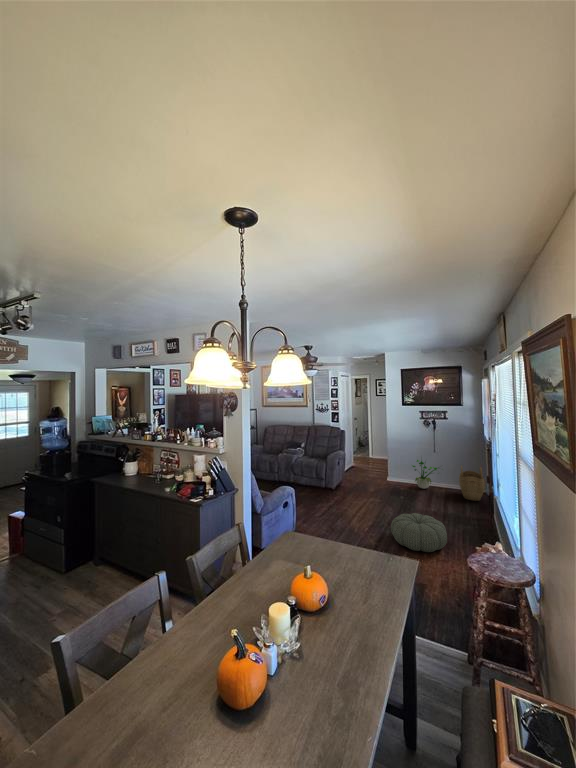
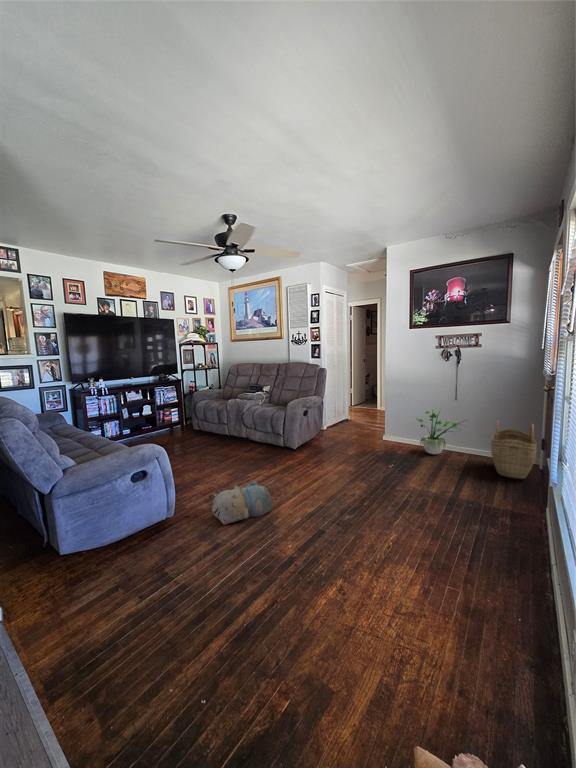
plush toy: none [313,507,347,531] -> present [212,481,273,525]
pouf: present [391,513,447,552] -> none [329,505,438,596]

